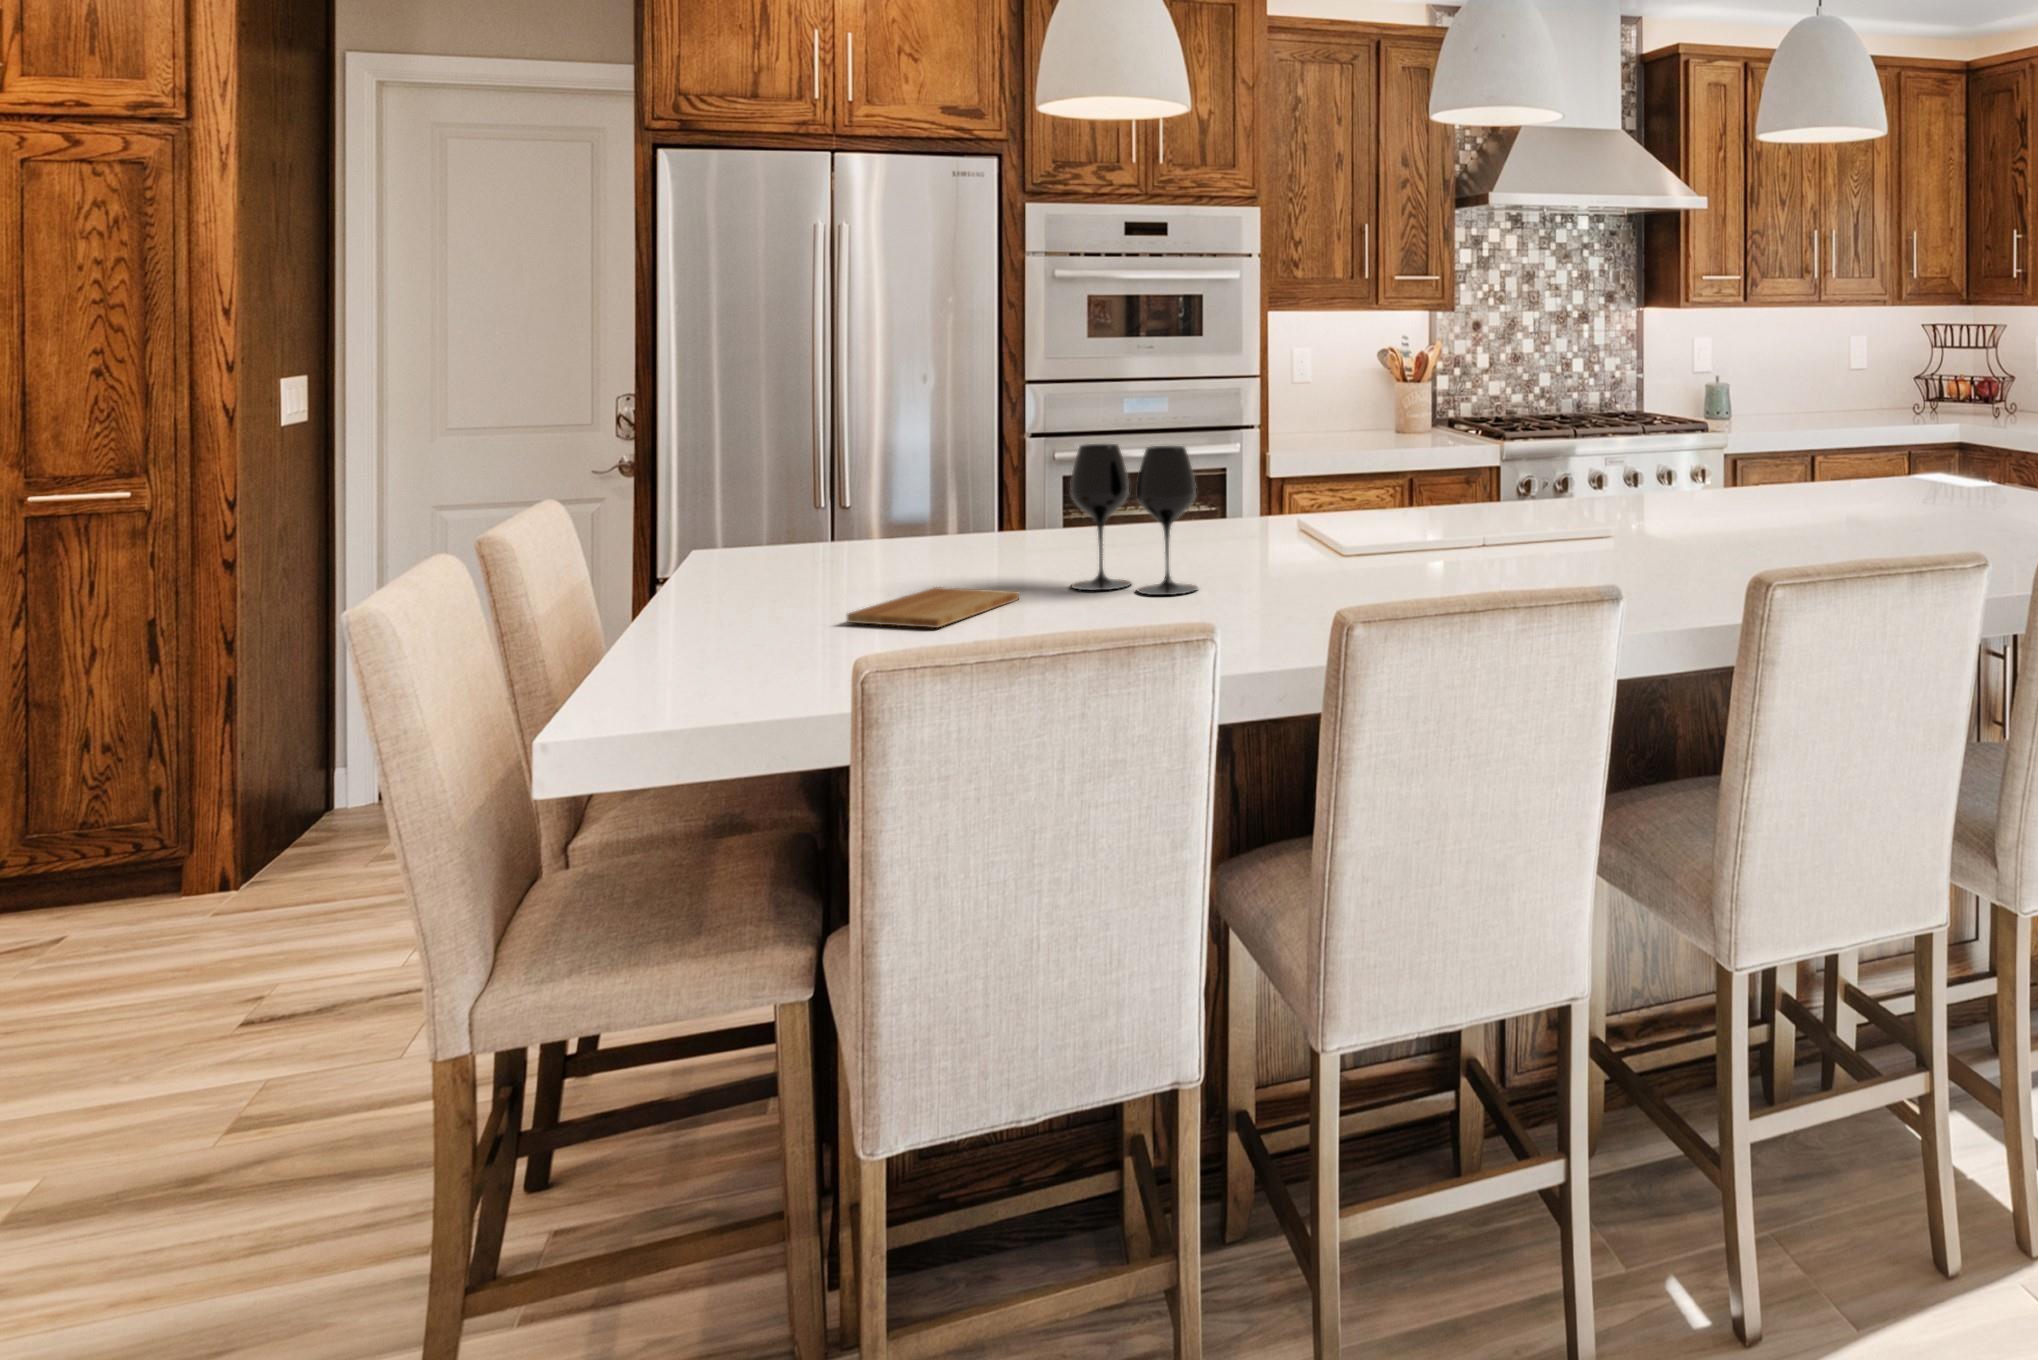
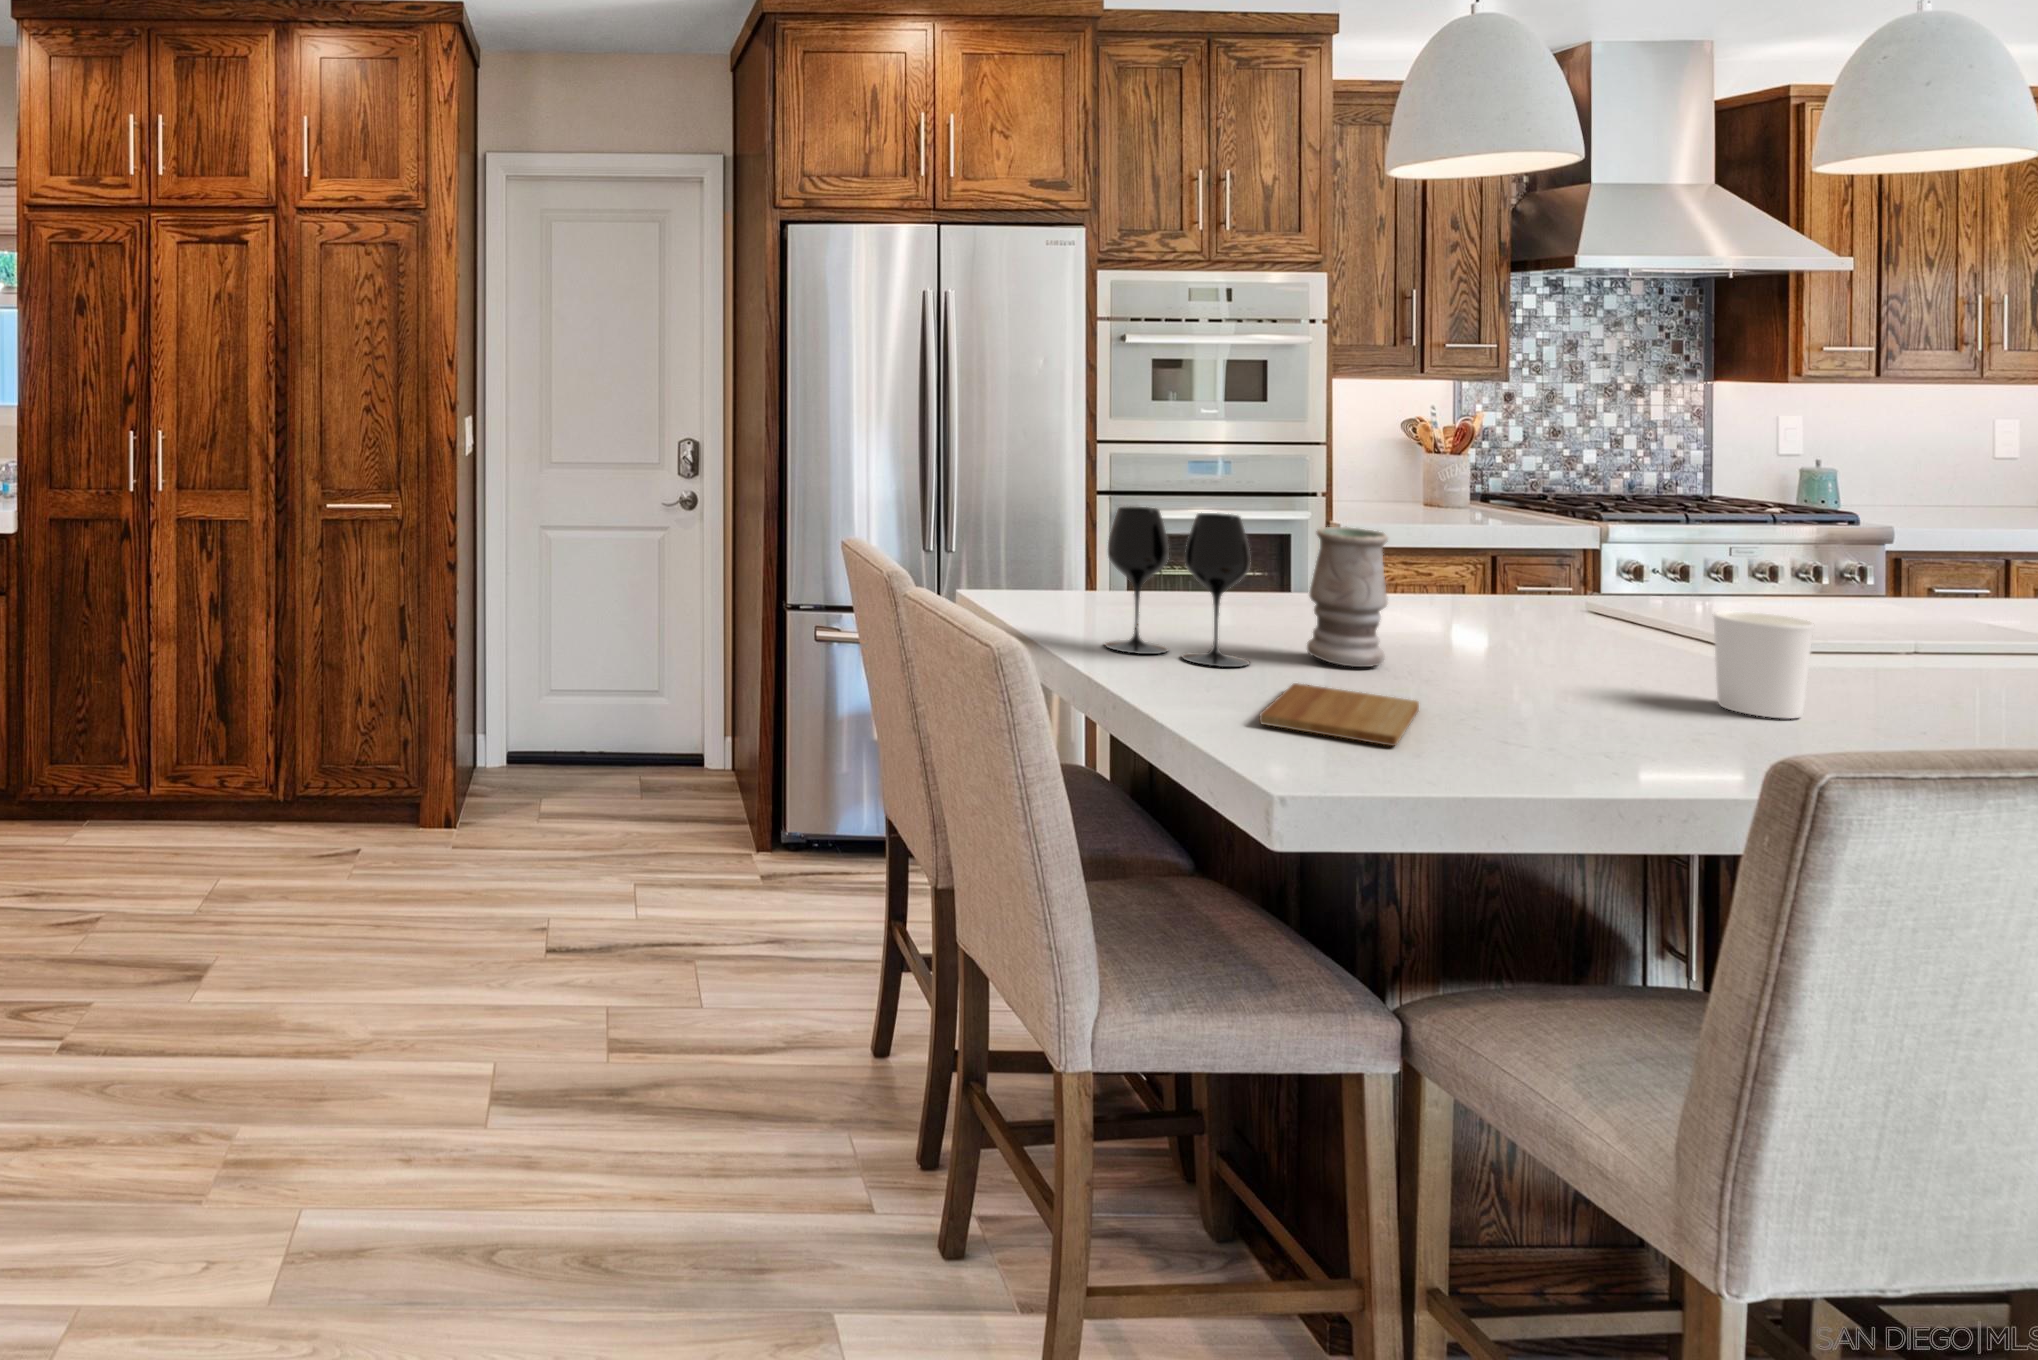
wine glass: present [1070,444,1198,595] -> present [1105,507,1251,667]
vase: none [997,446,1060,570] -> present [1307,526,1388,667]
candle holder: none [1267,497,1328,579] -> present [1713,611,1814,719]

